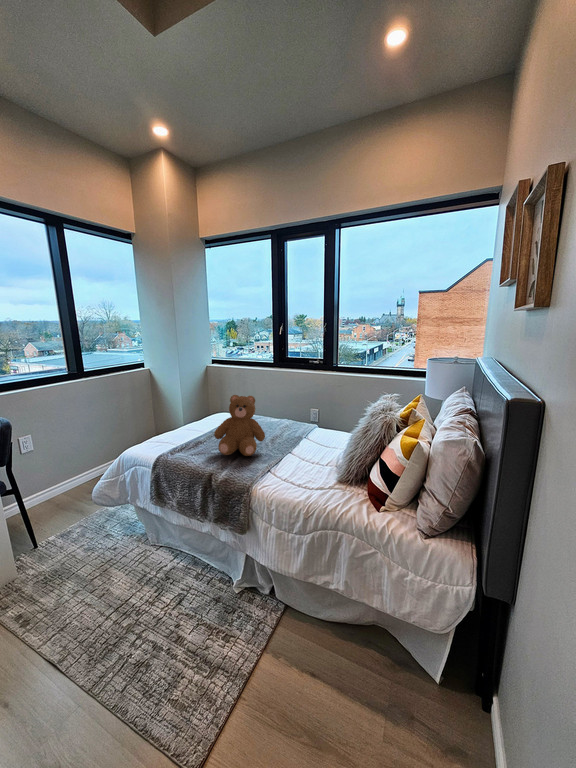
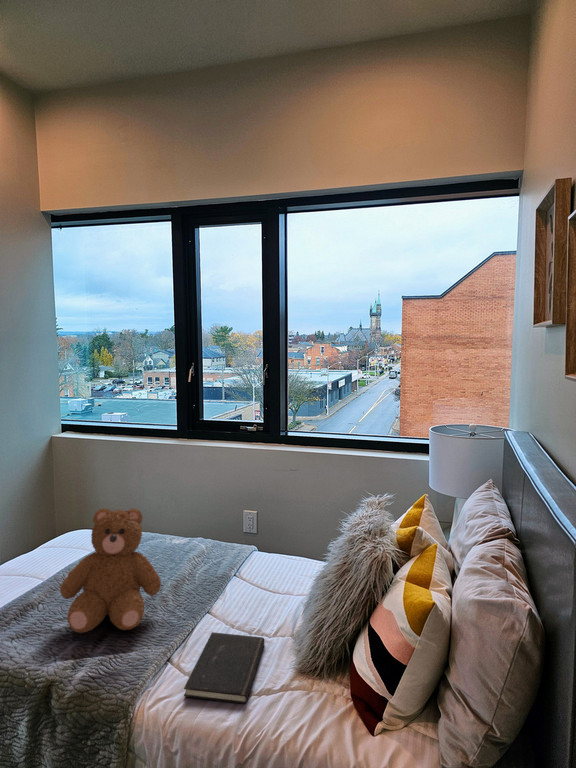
hardcover book: none [277,461,321,492] -> present [184,632,264,704]

